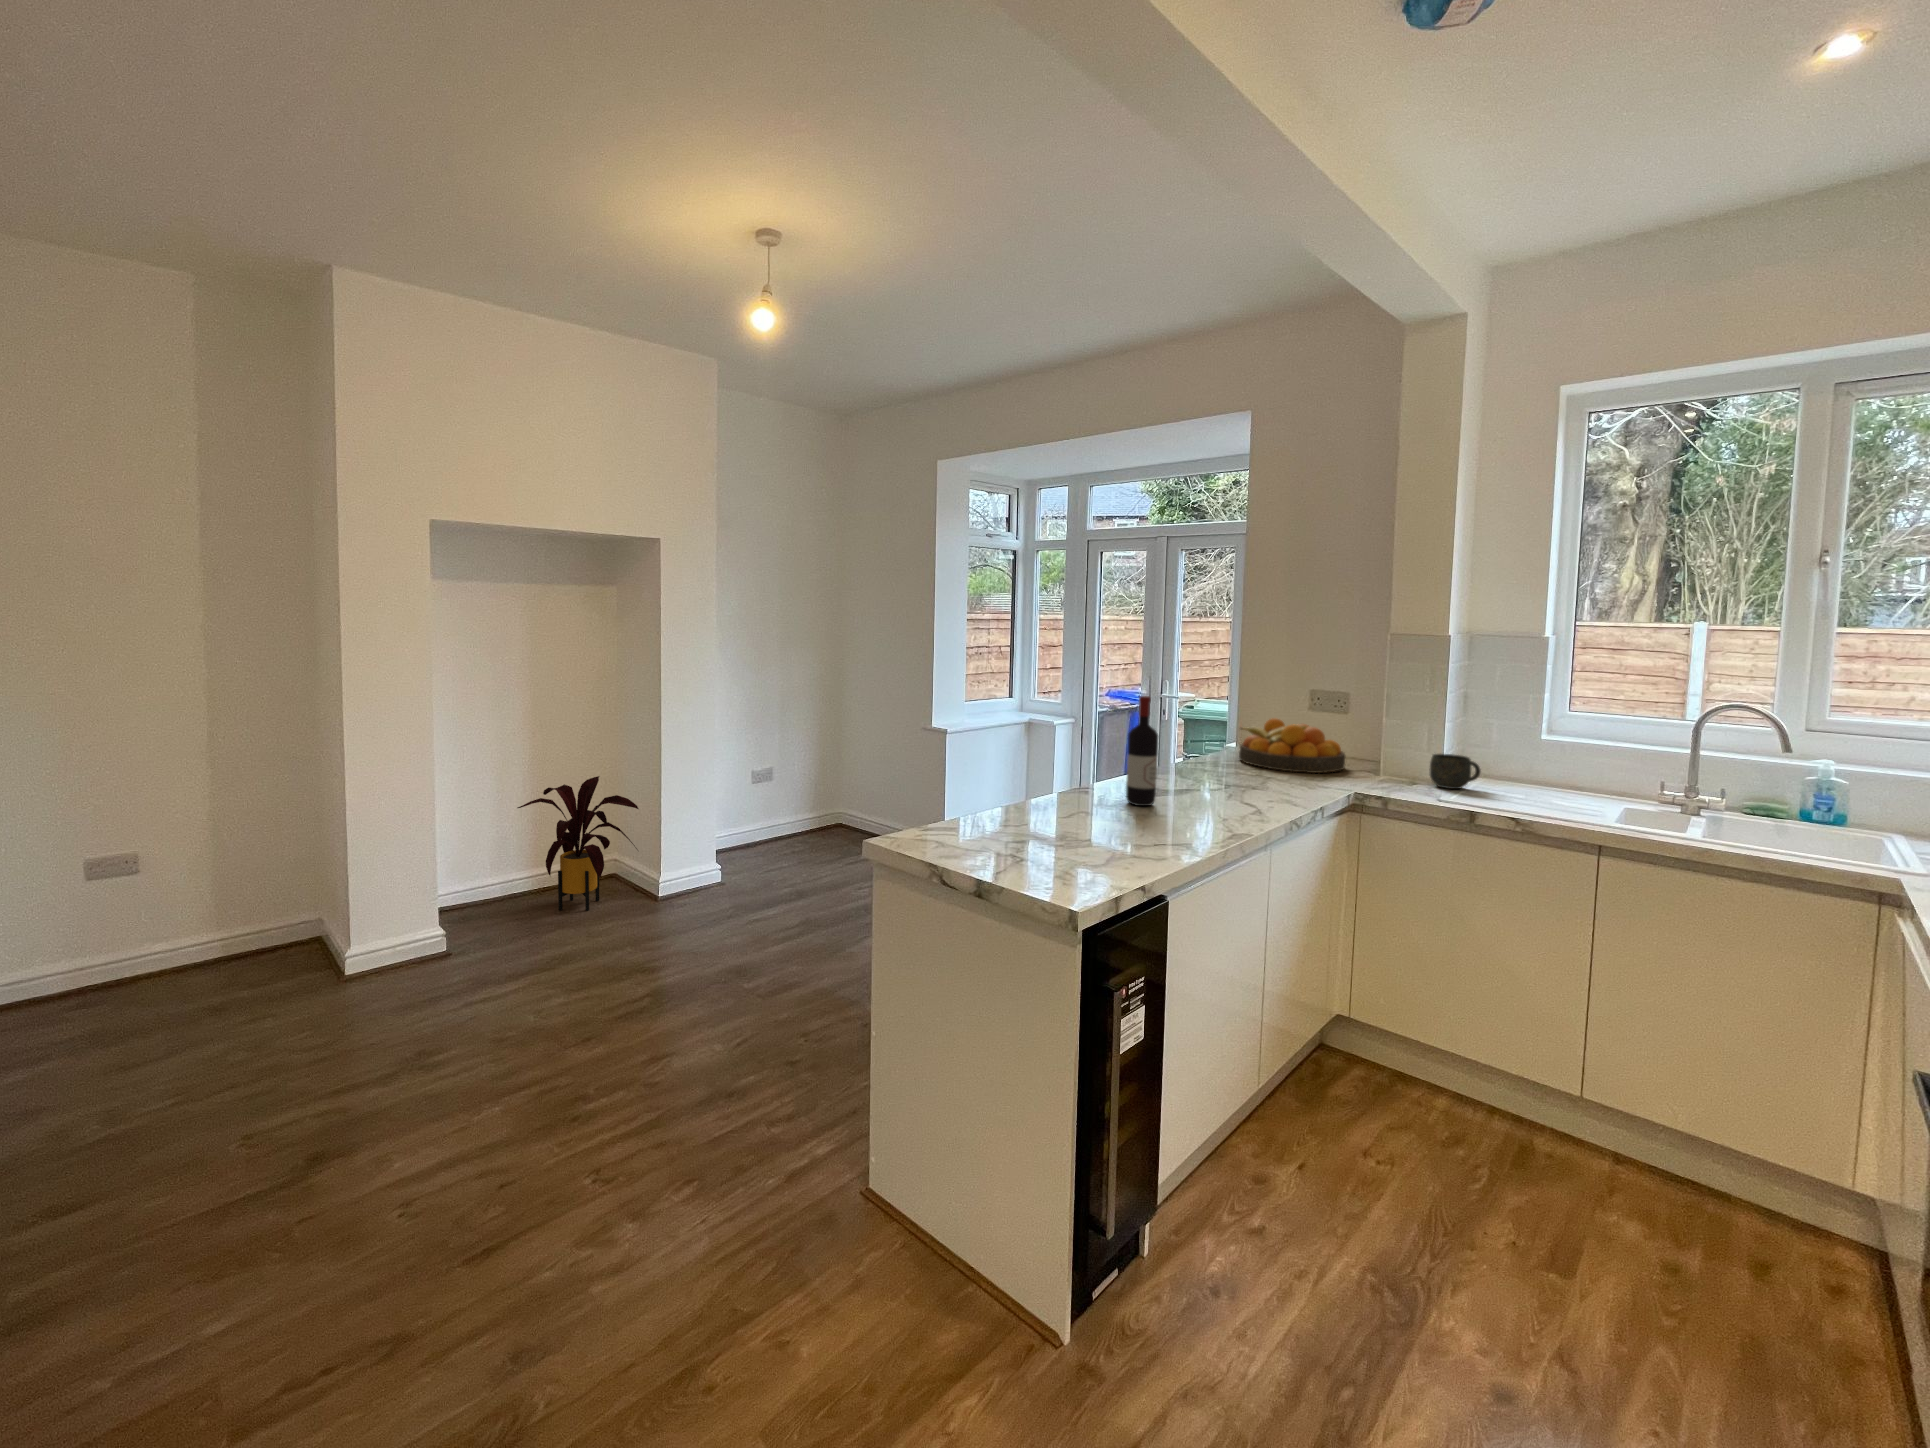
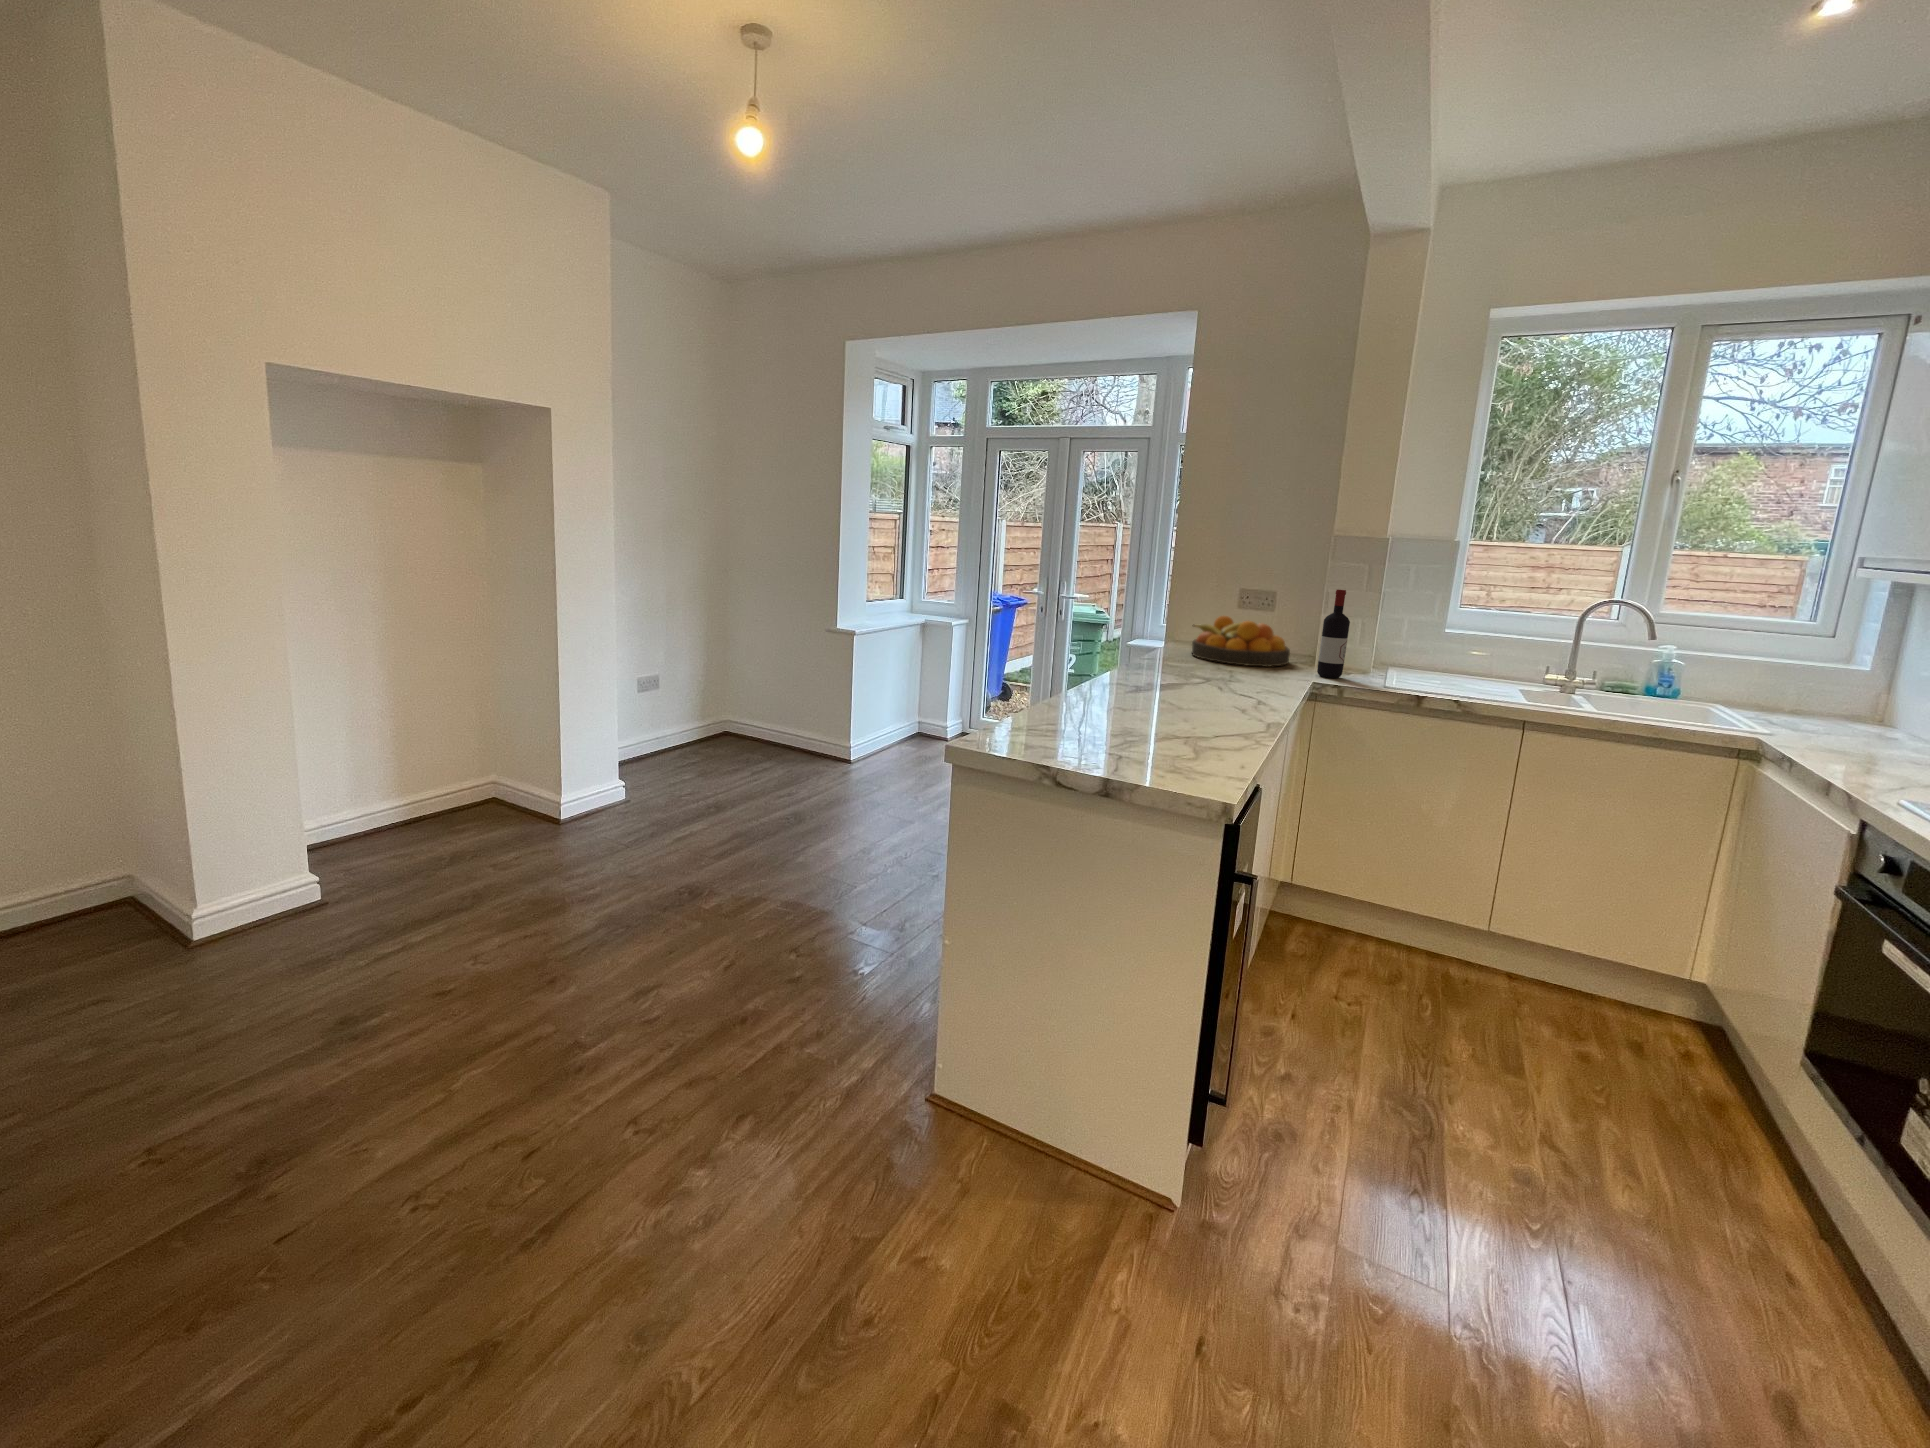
wine bottle: present [1126,696,1158,806] -> present [1317,589,1350,678]
mug: present [1429,754,1481,789] -> none [1369,647,1411,678]
house plant: present [517,776,639,911] -> none [381,688,539,844]

